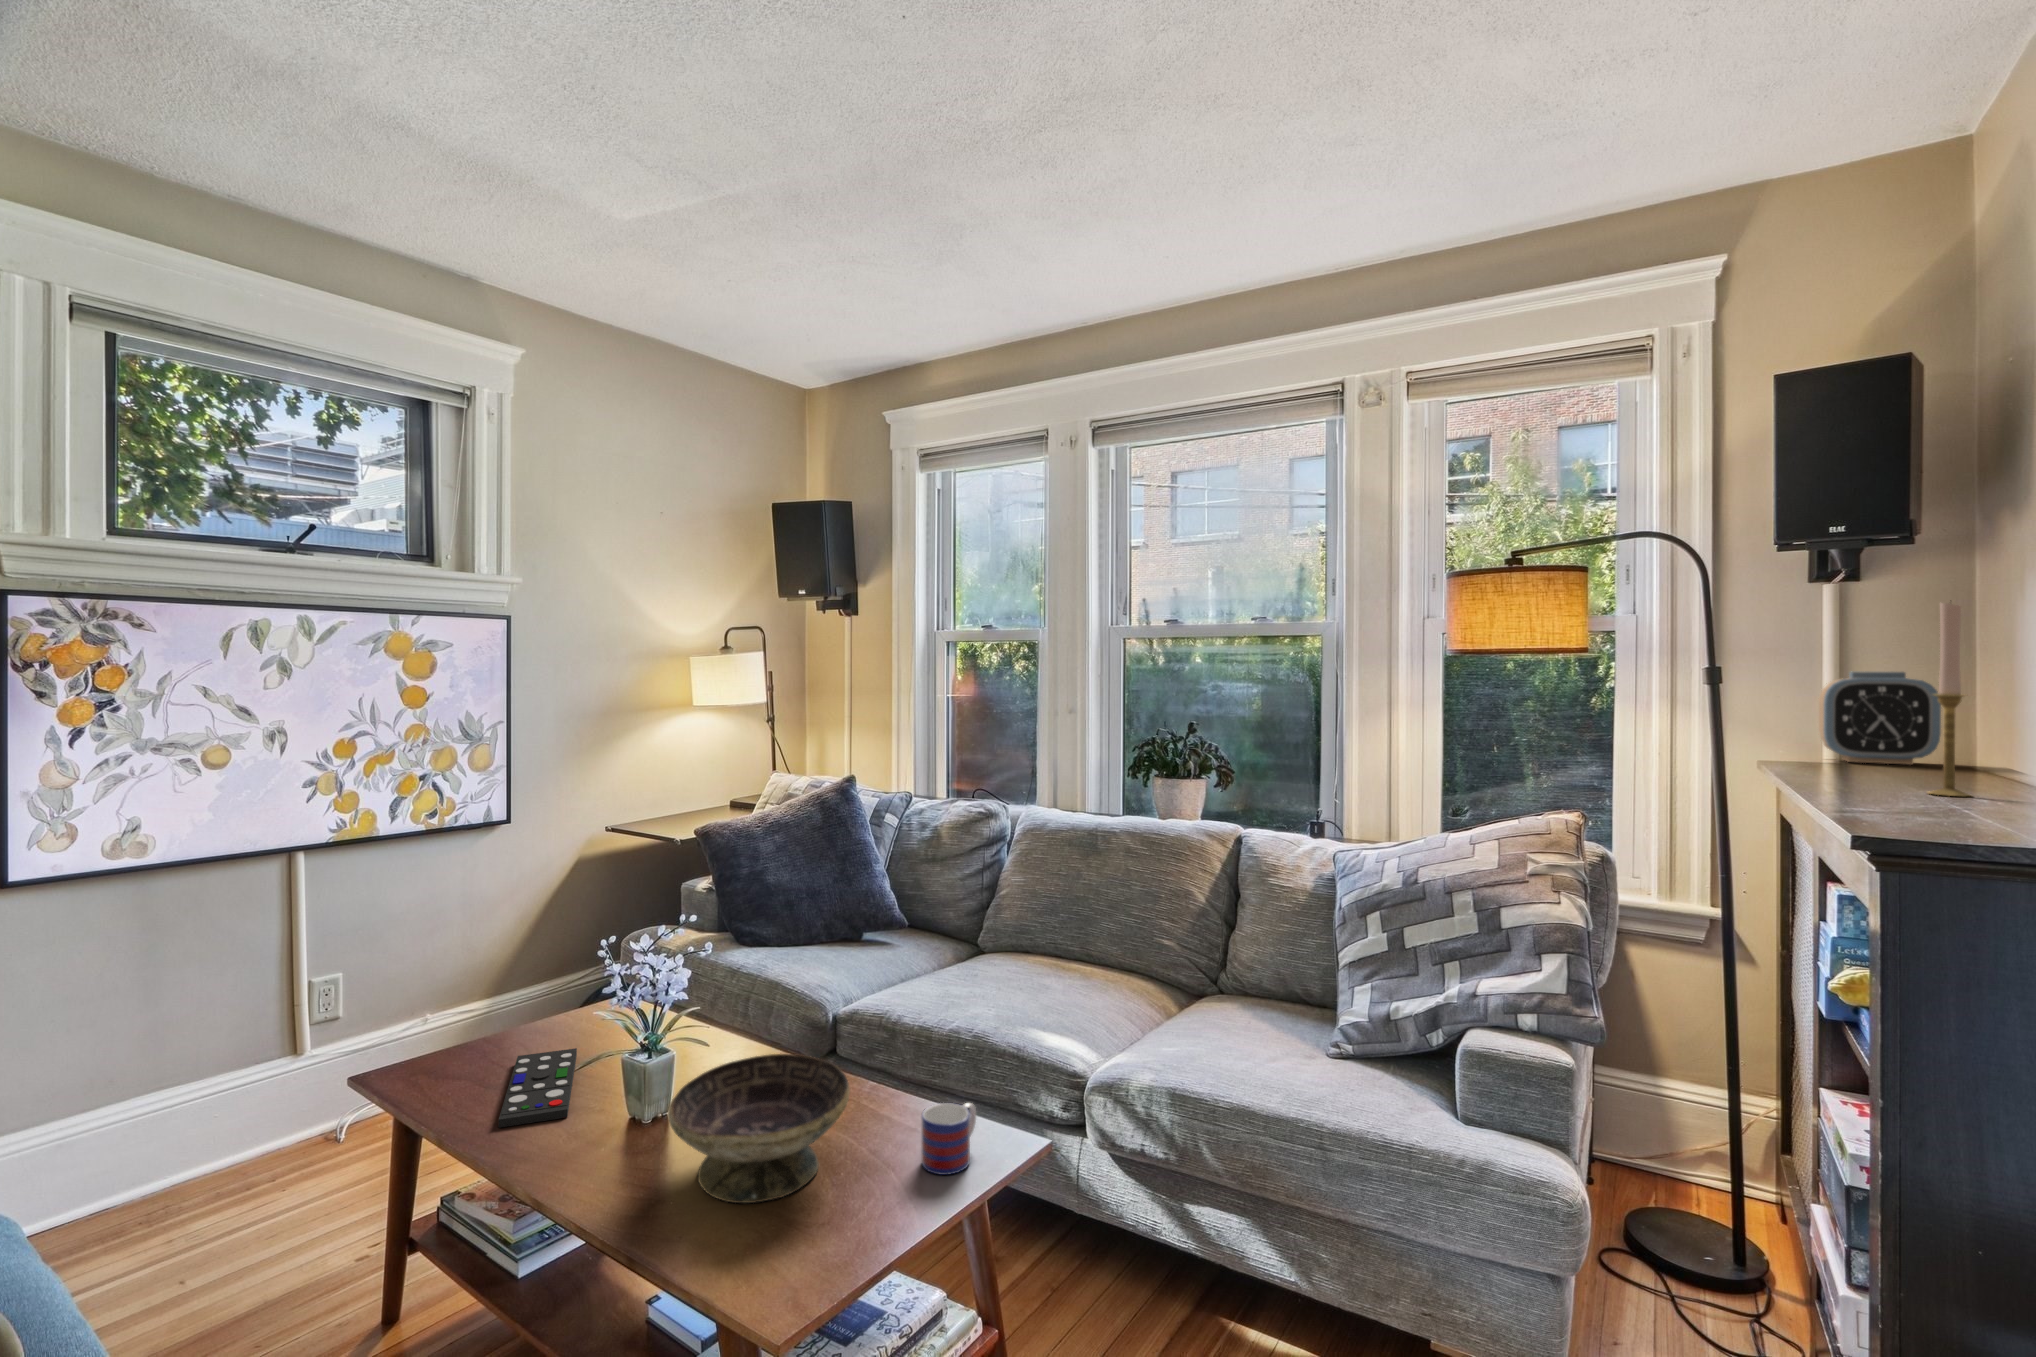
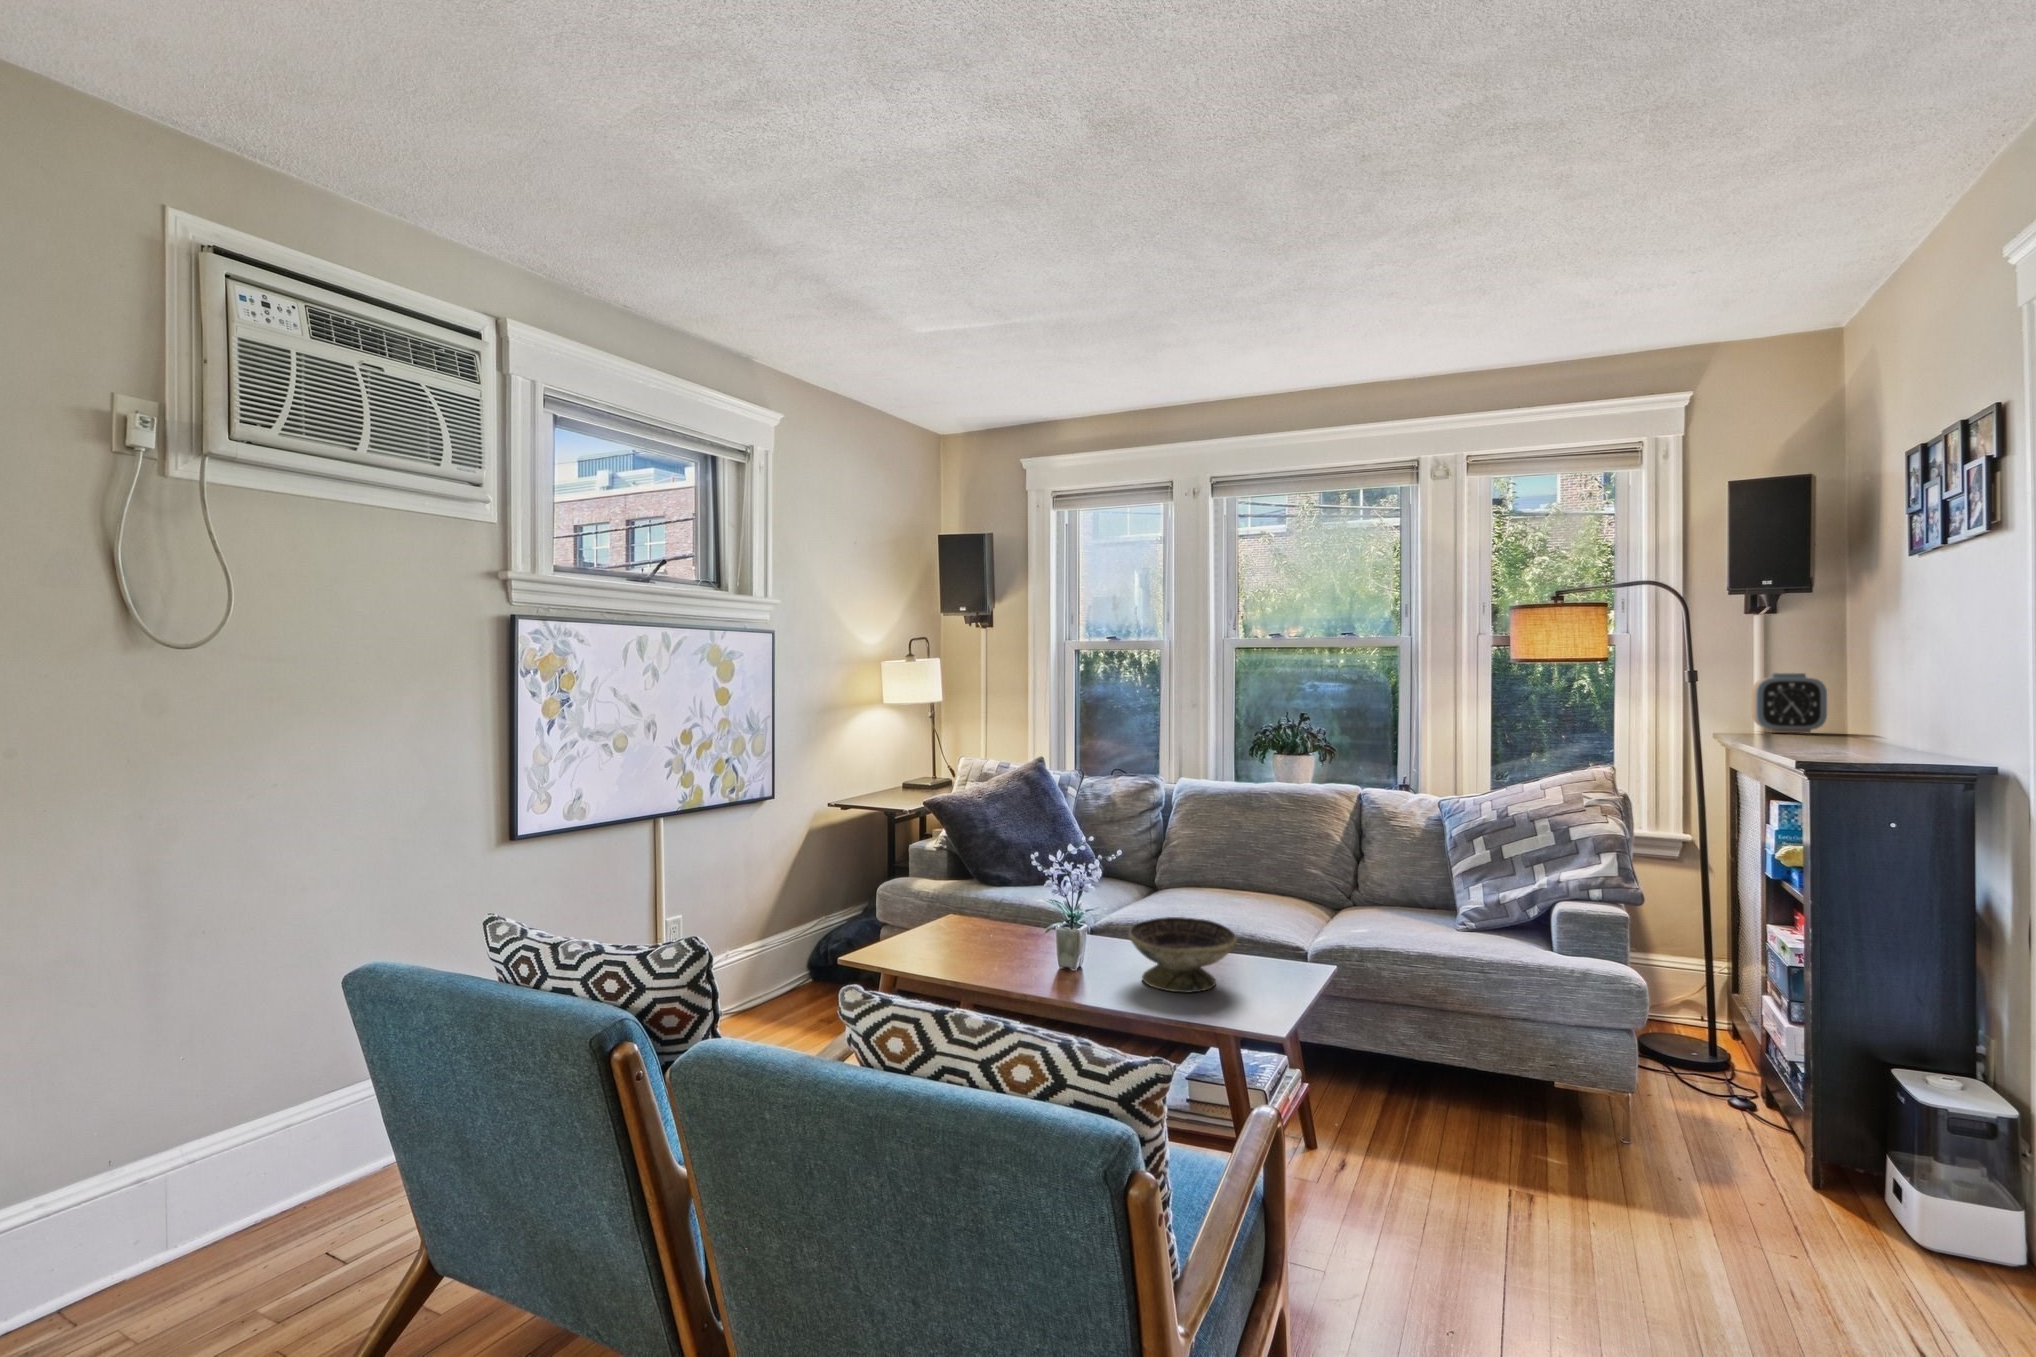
candlestick: present [1929,603,1969,796] -> none [1824,631,1849,746]
remote control: present [498,1048,577,1128] -> none [941,936,1021,972]
mug: present [921,1103,976,1175] -> none [1270,941,1300,979]

